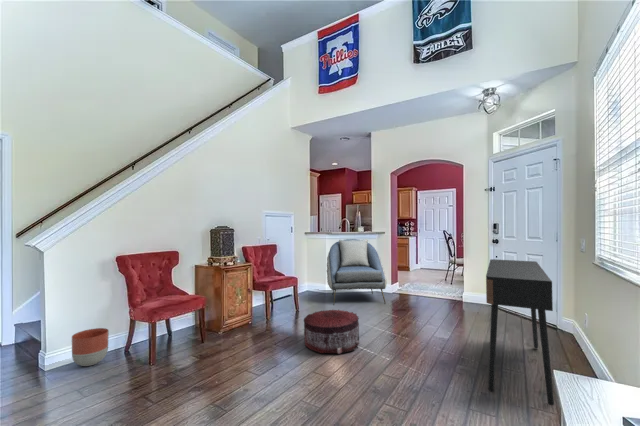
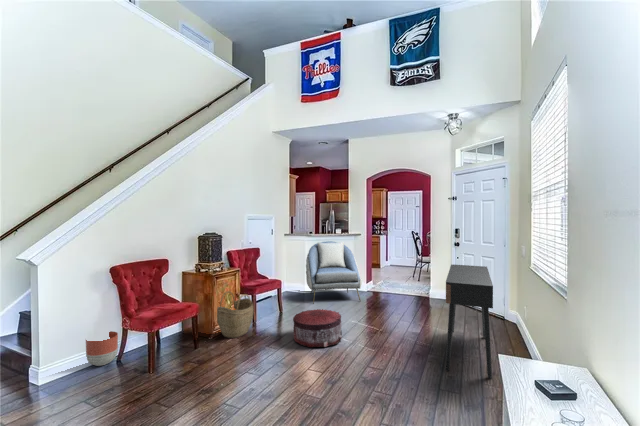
woven basket: none [222,288,263,340] -> present [217,292,254,338]

